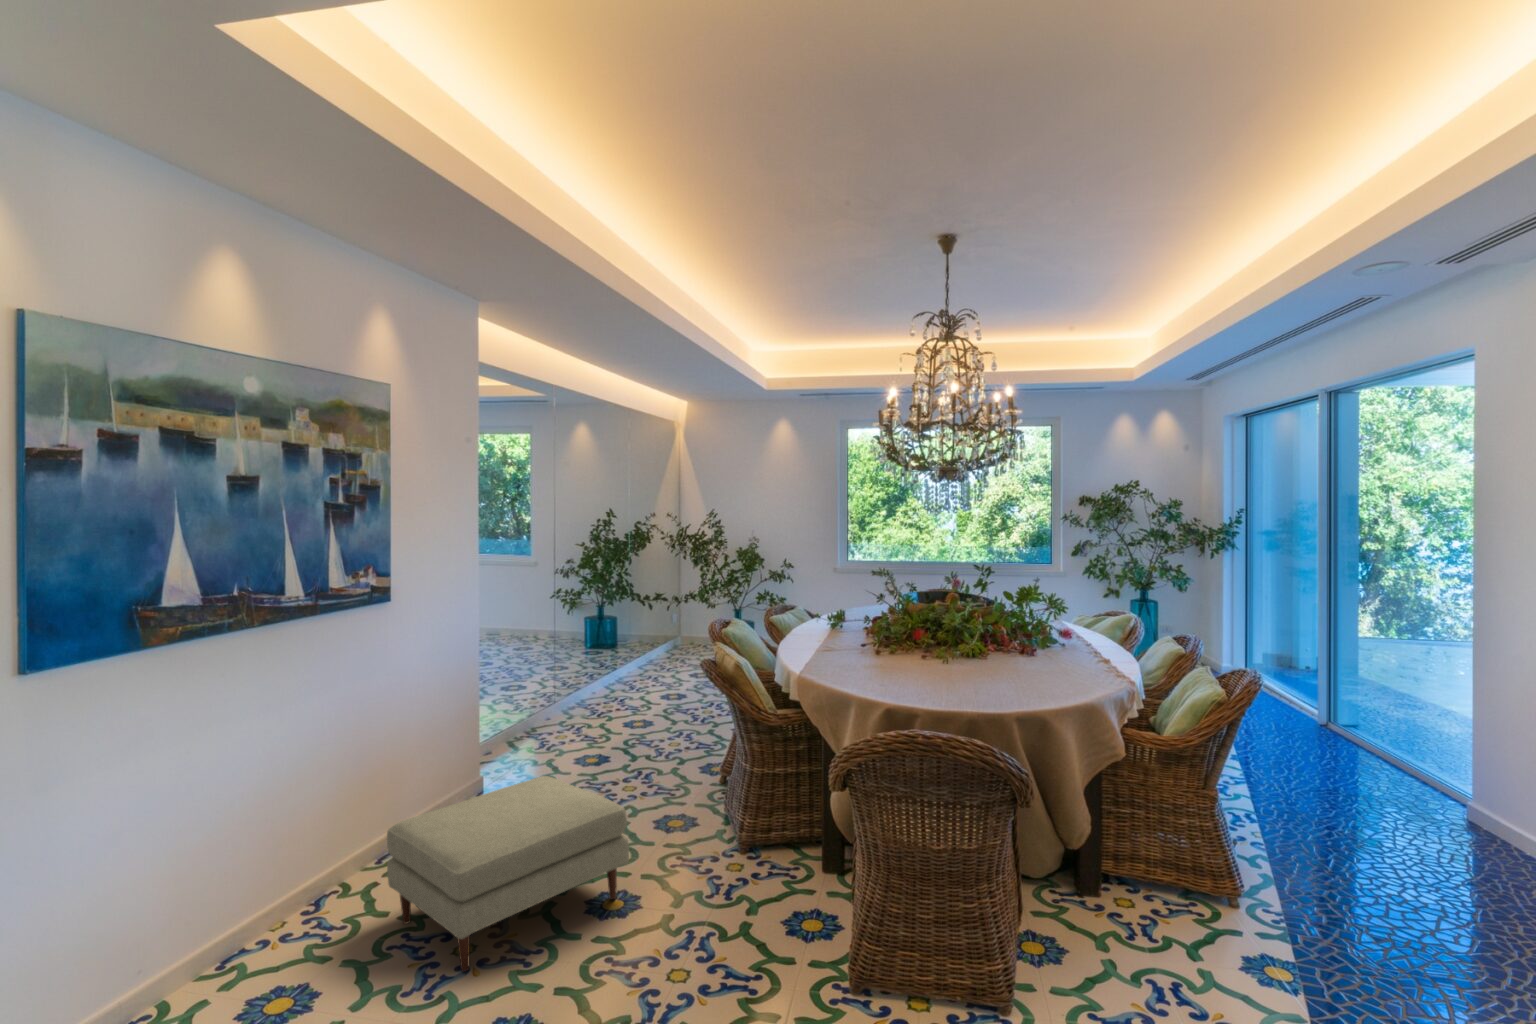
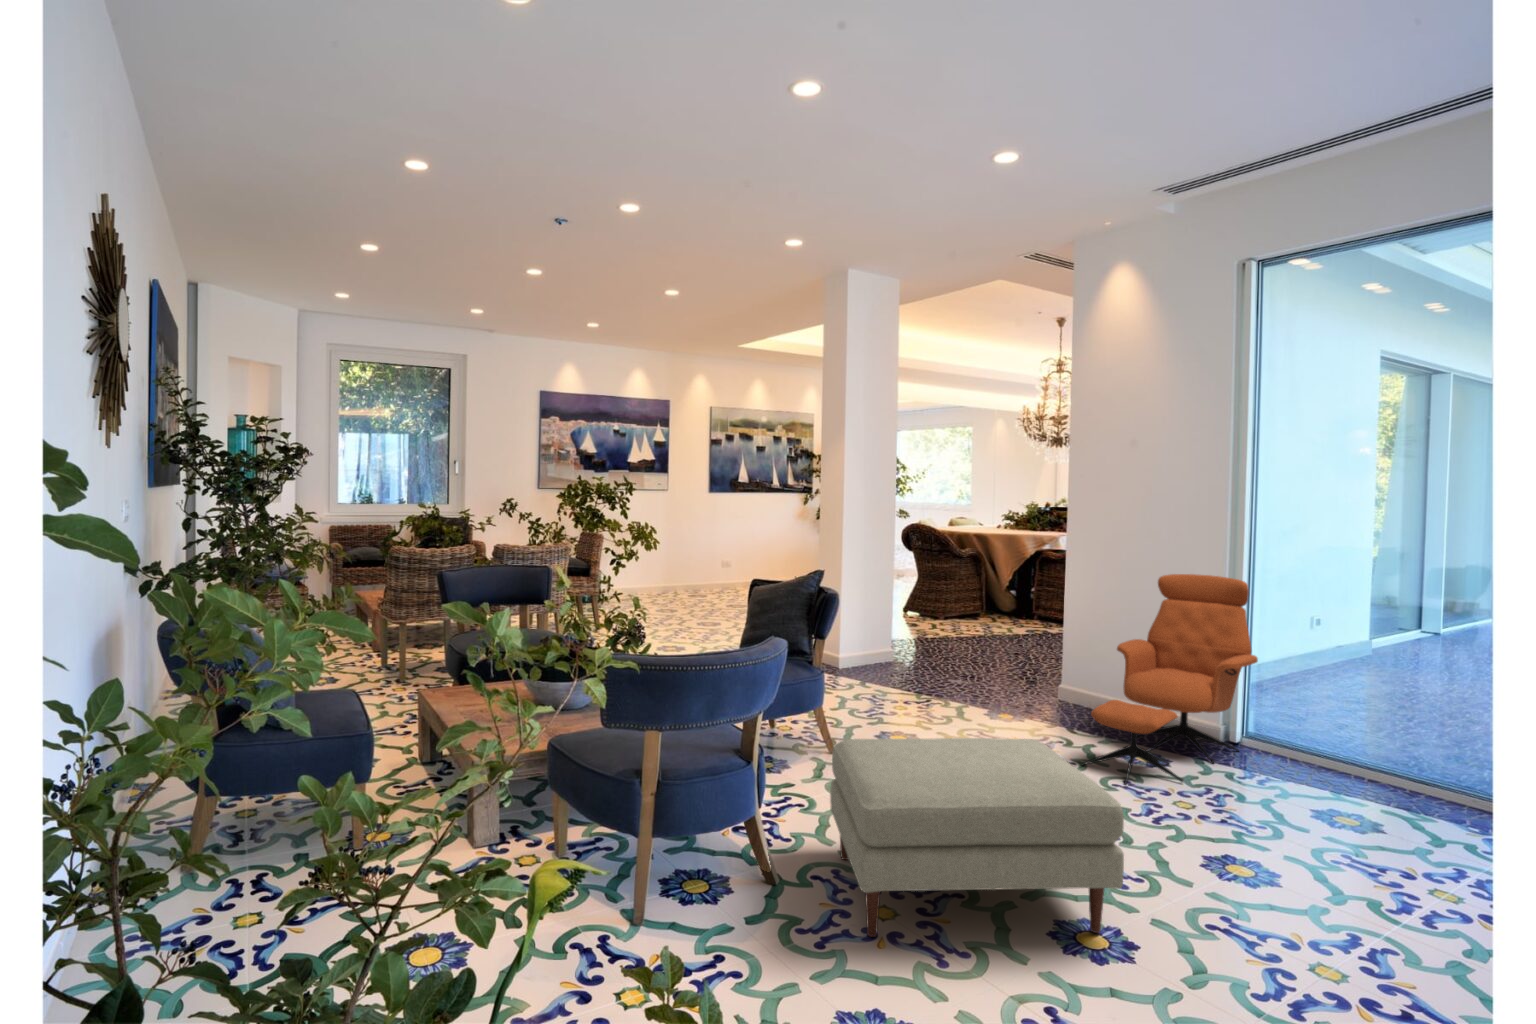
armchair: none [551,614,654,784] -> present [1082,574,1258,783]

